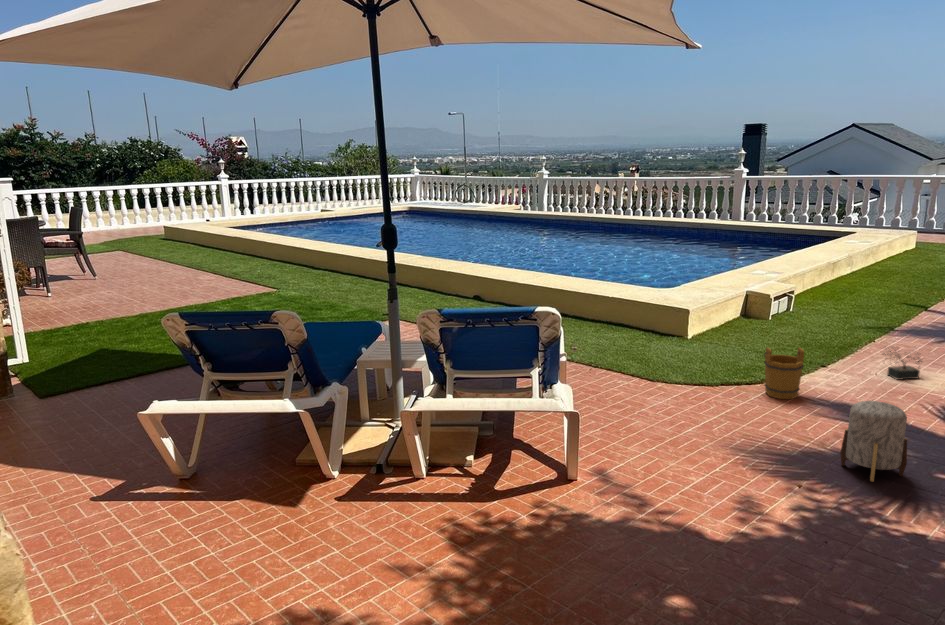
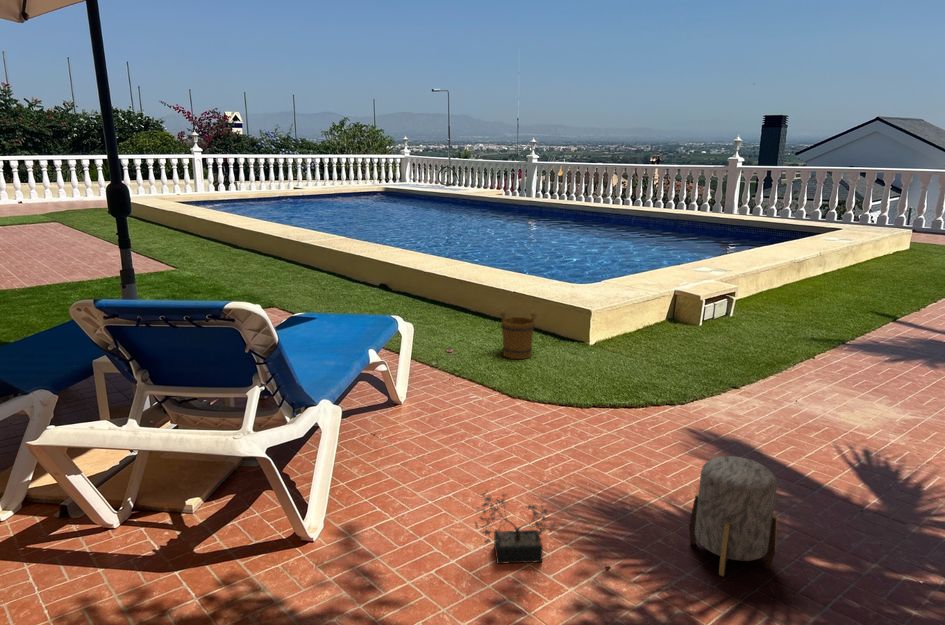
decorative plant: present [884,347,922,380] -> present [475,494,554,564]
bucket: present [764,348,804,399] -> present [501,309,535,359]

